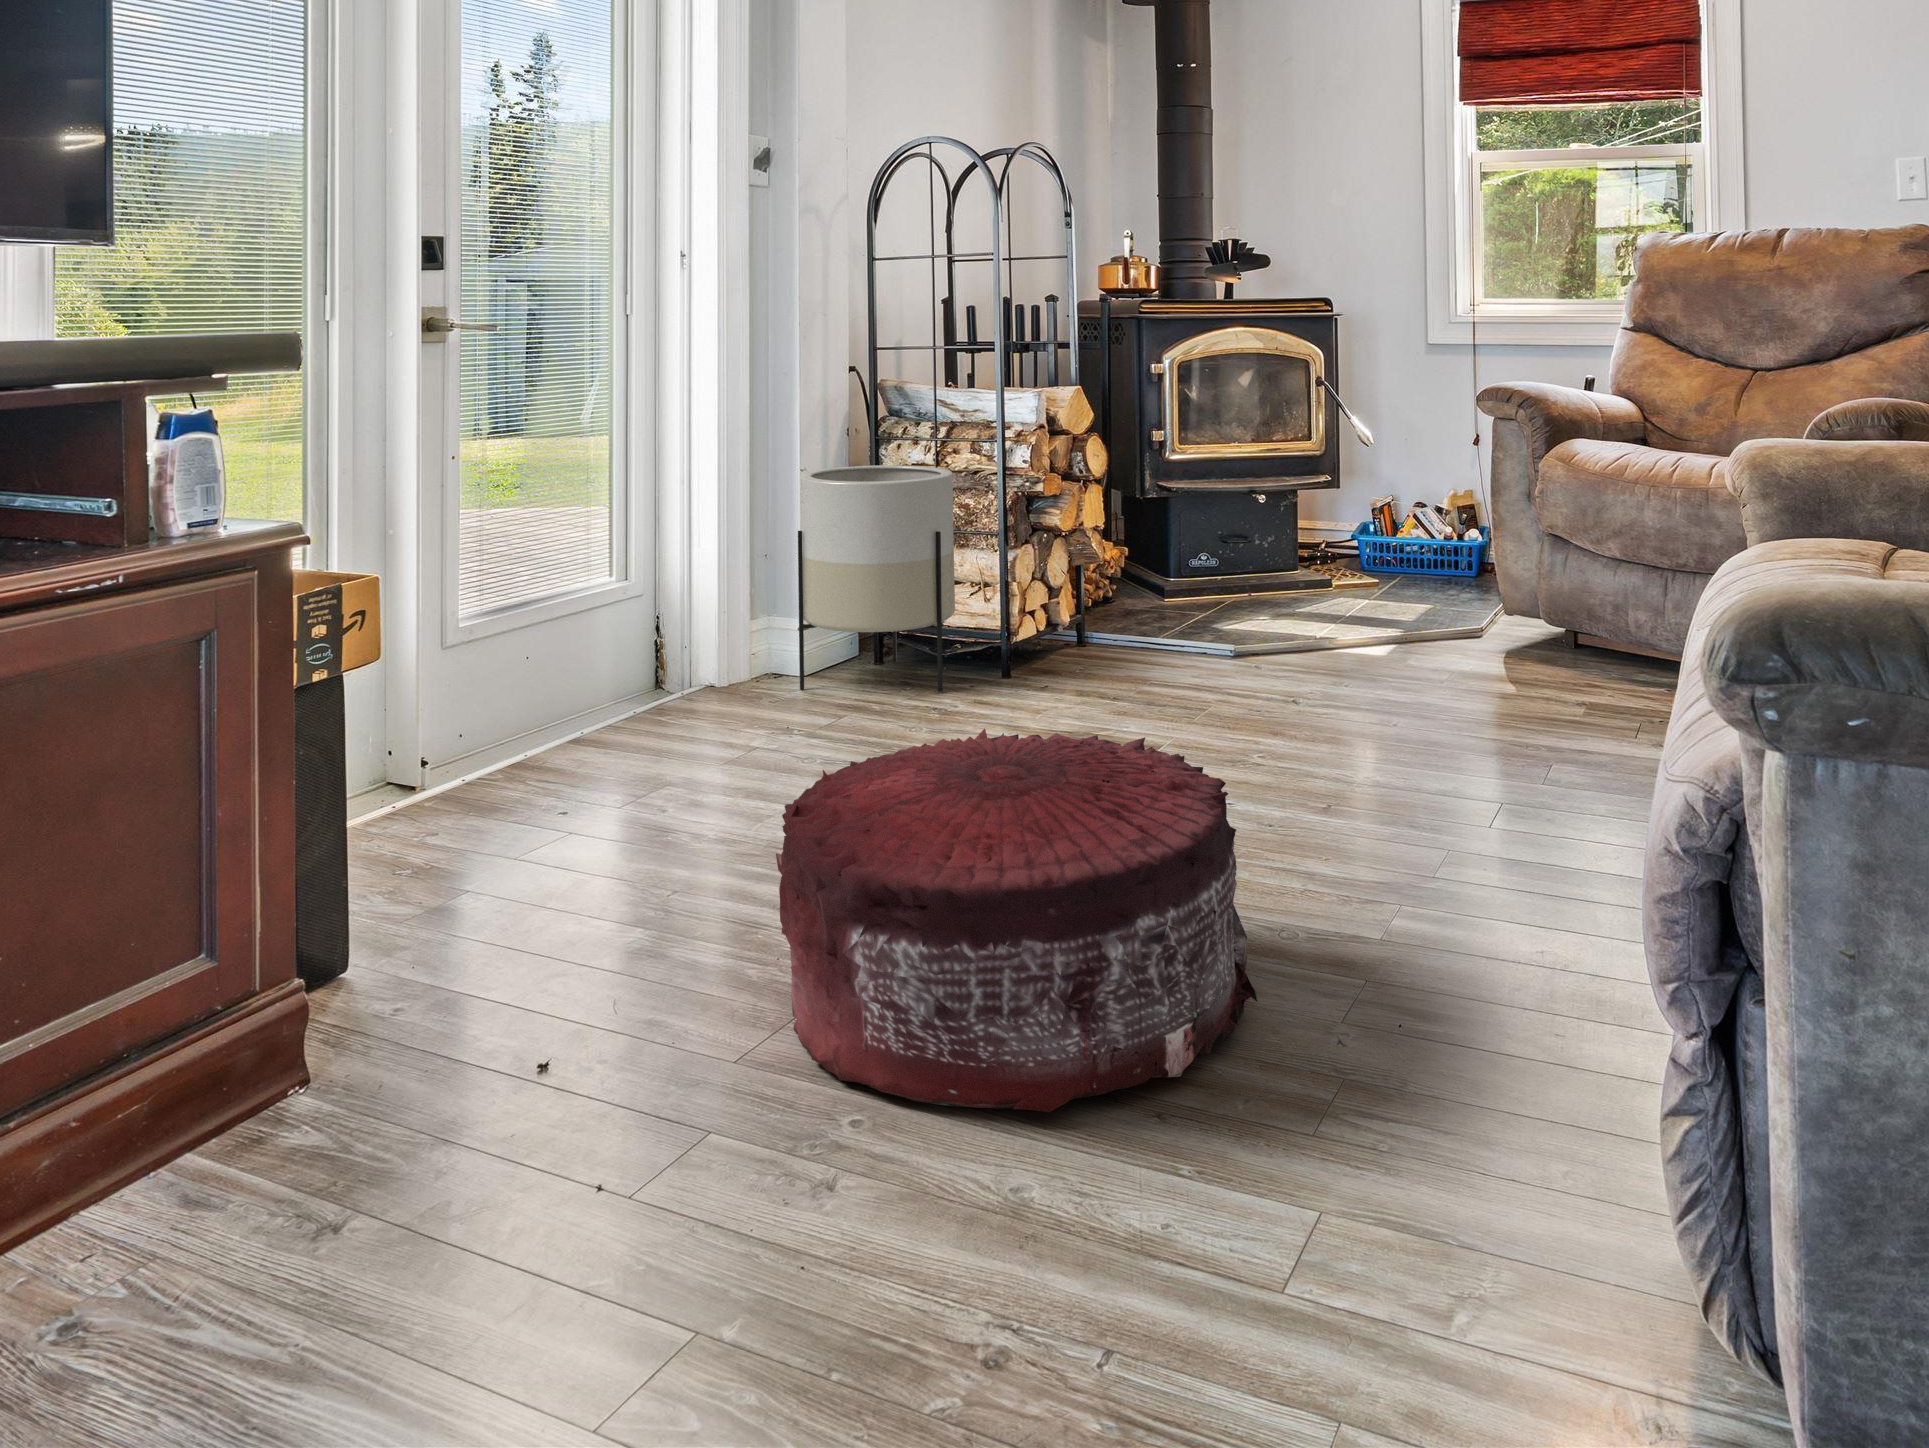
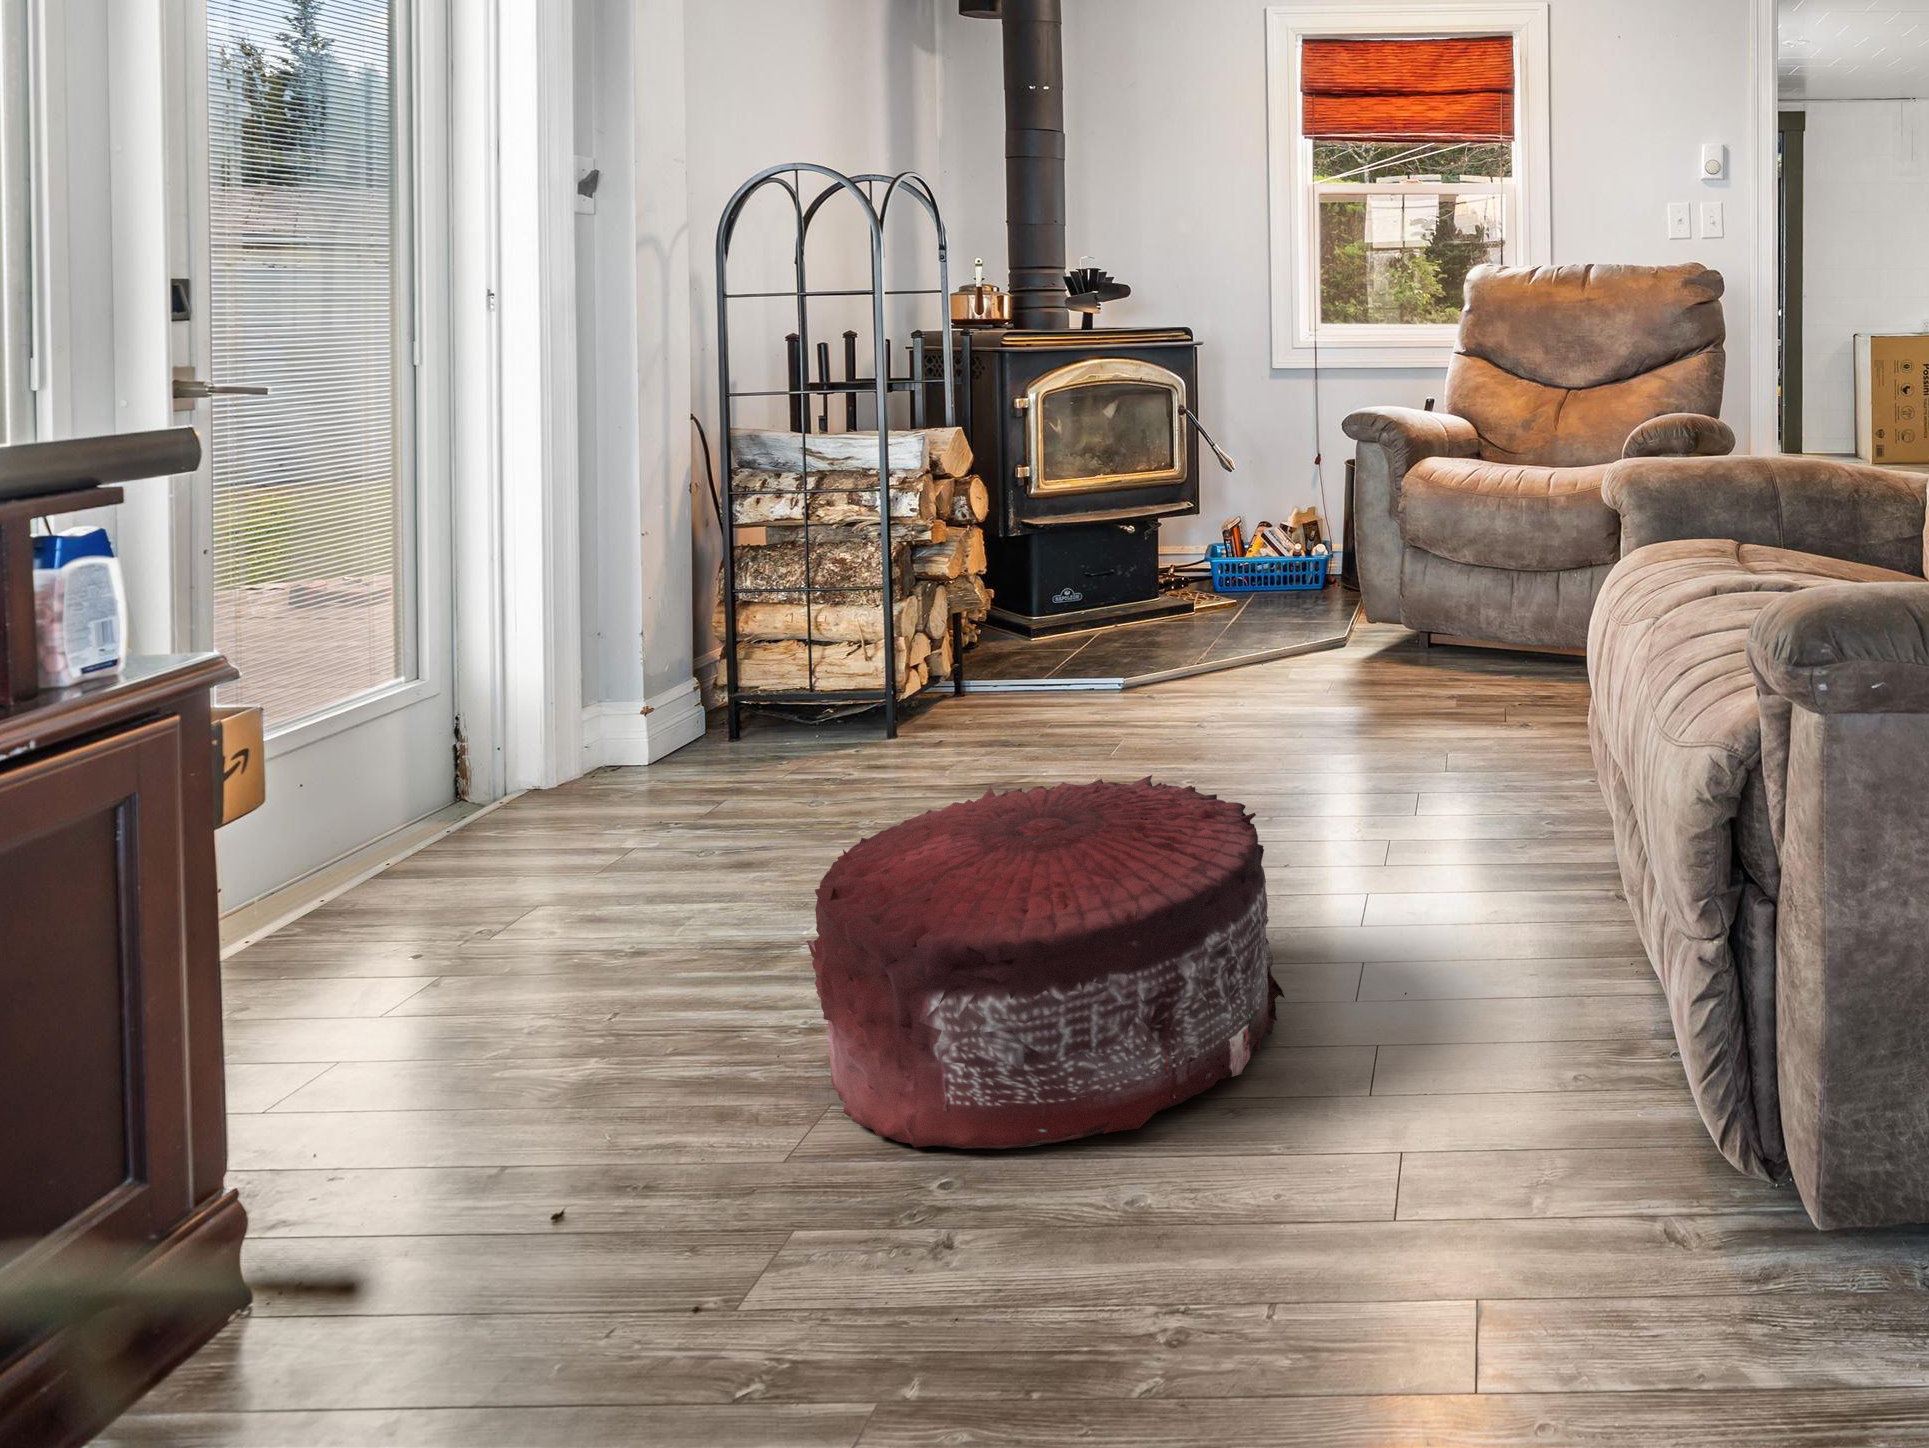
planter: present [798,465,955,692] -> none [657,523,839,778]

